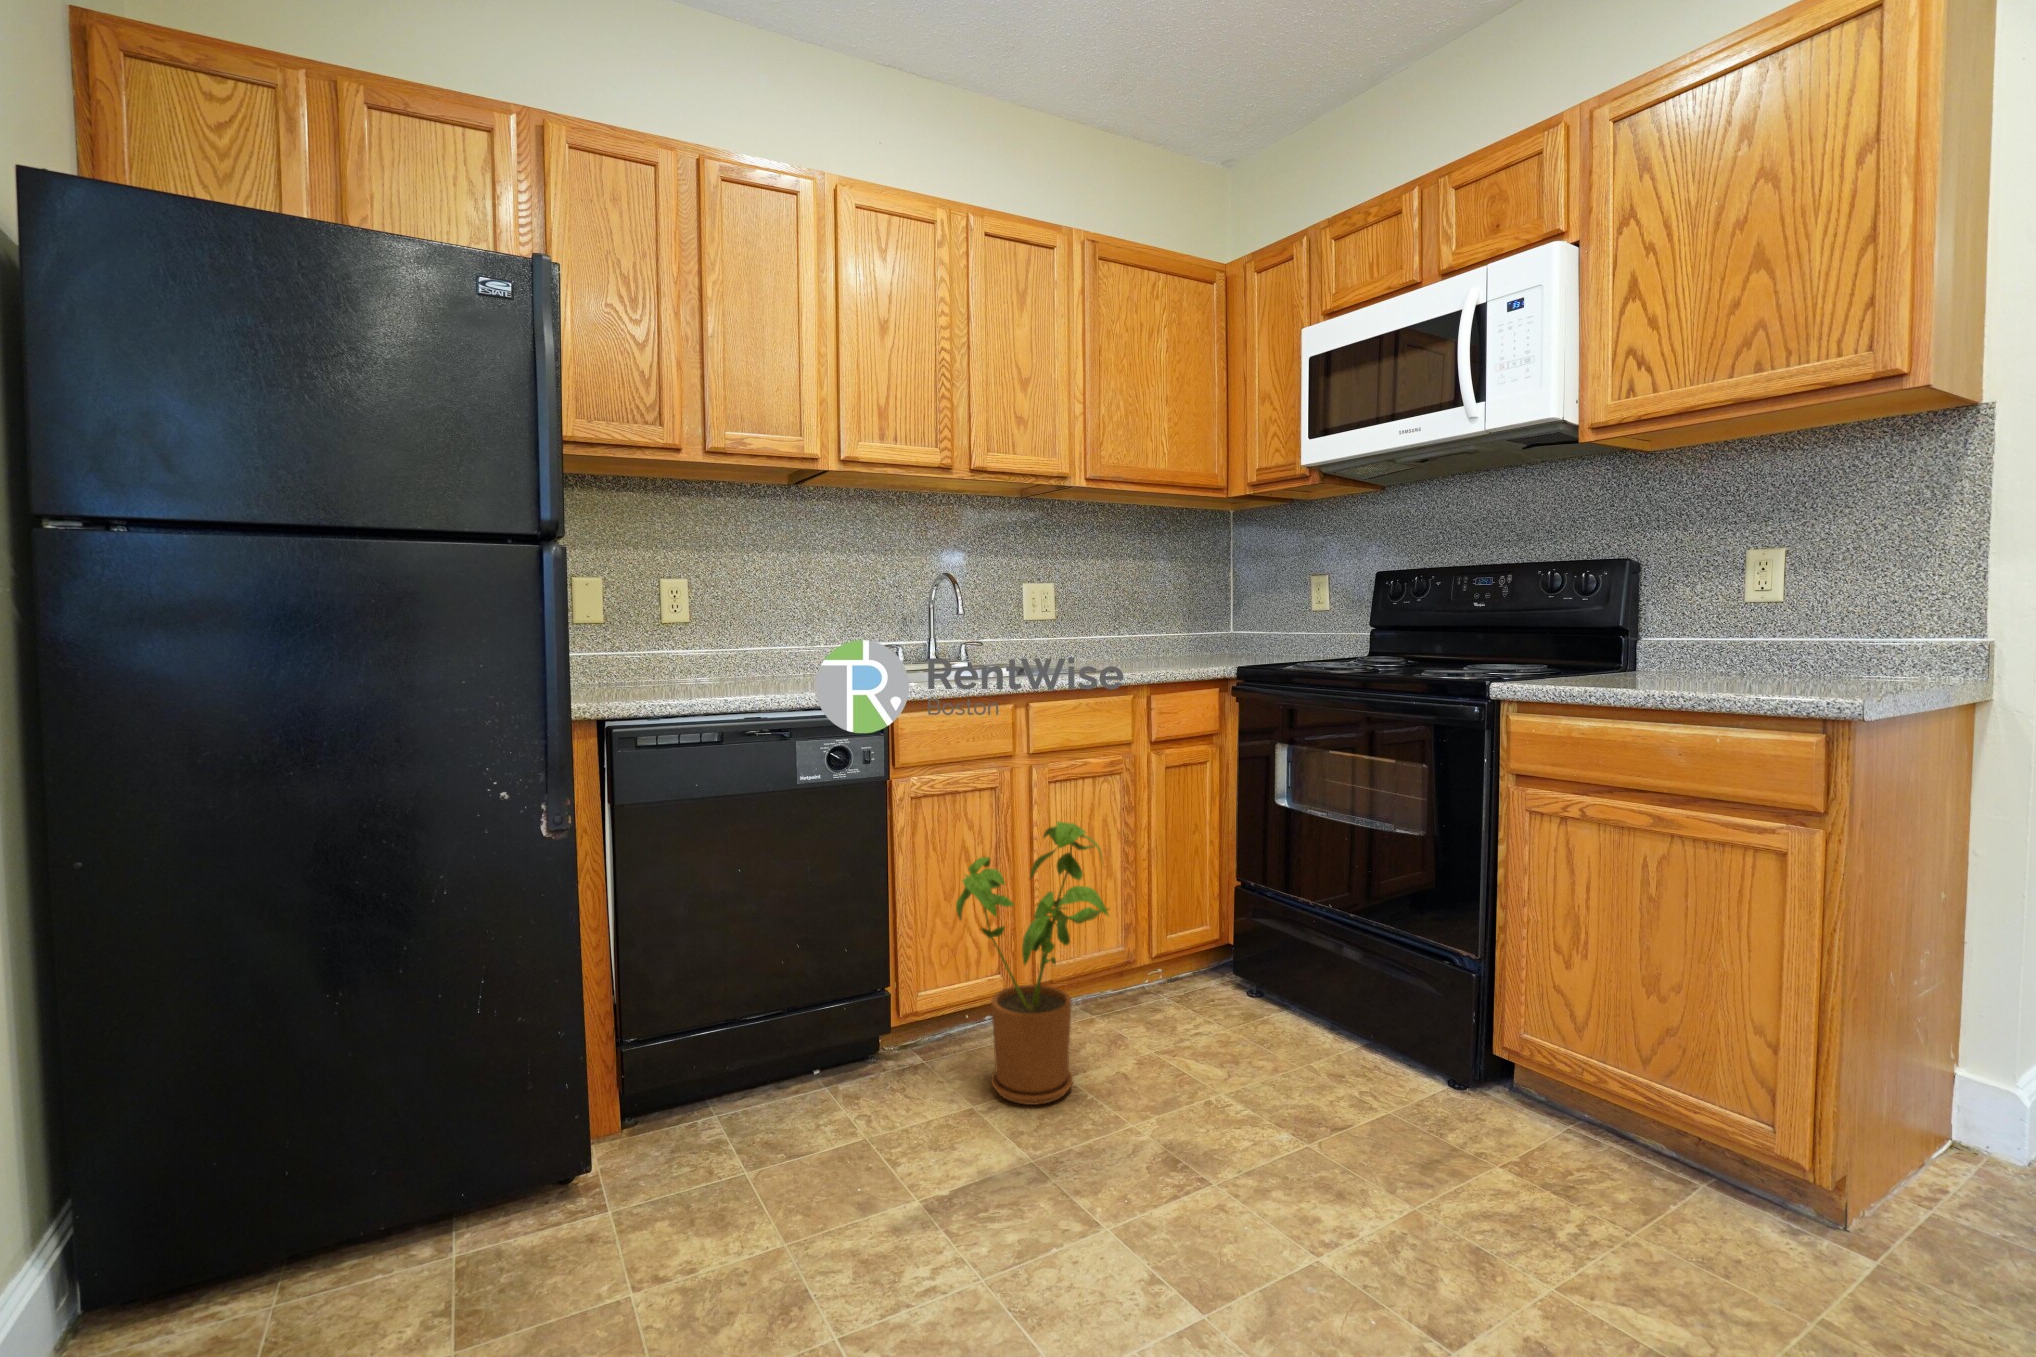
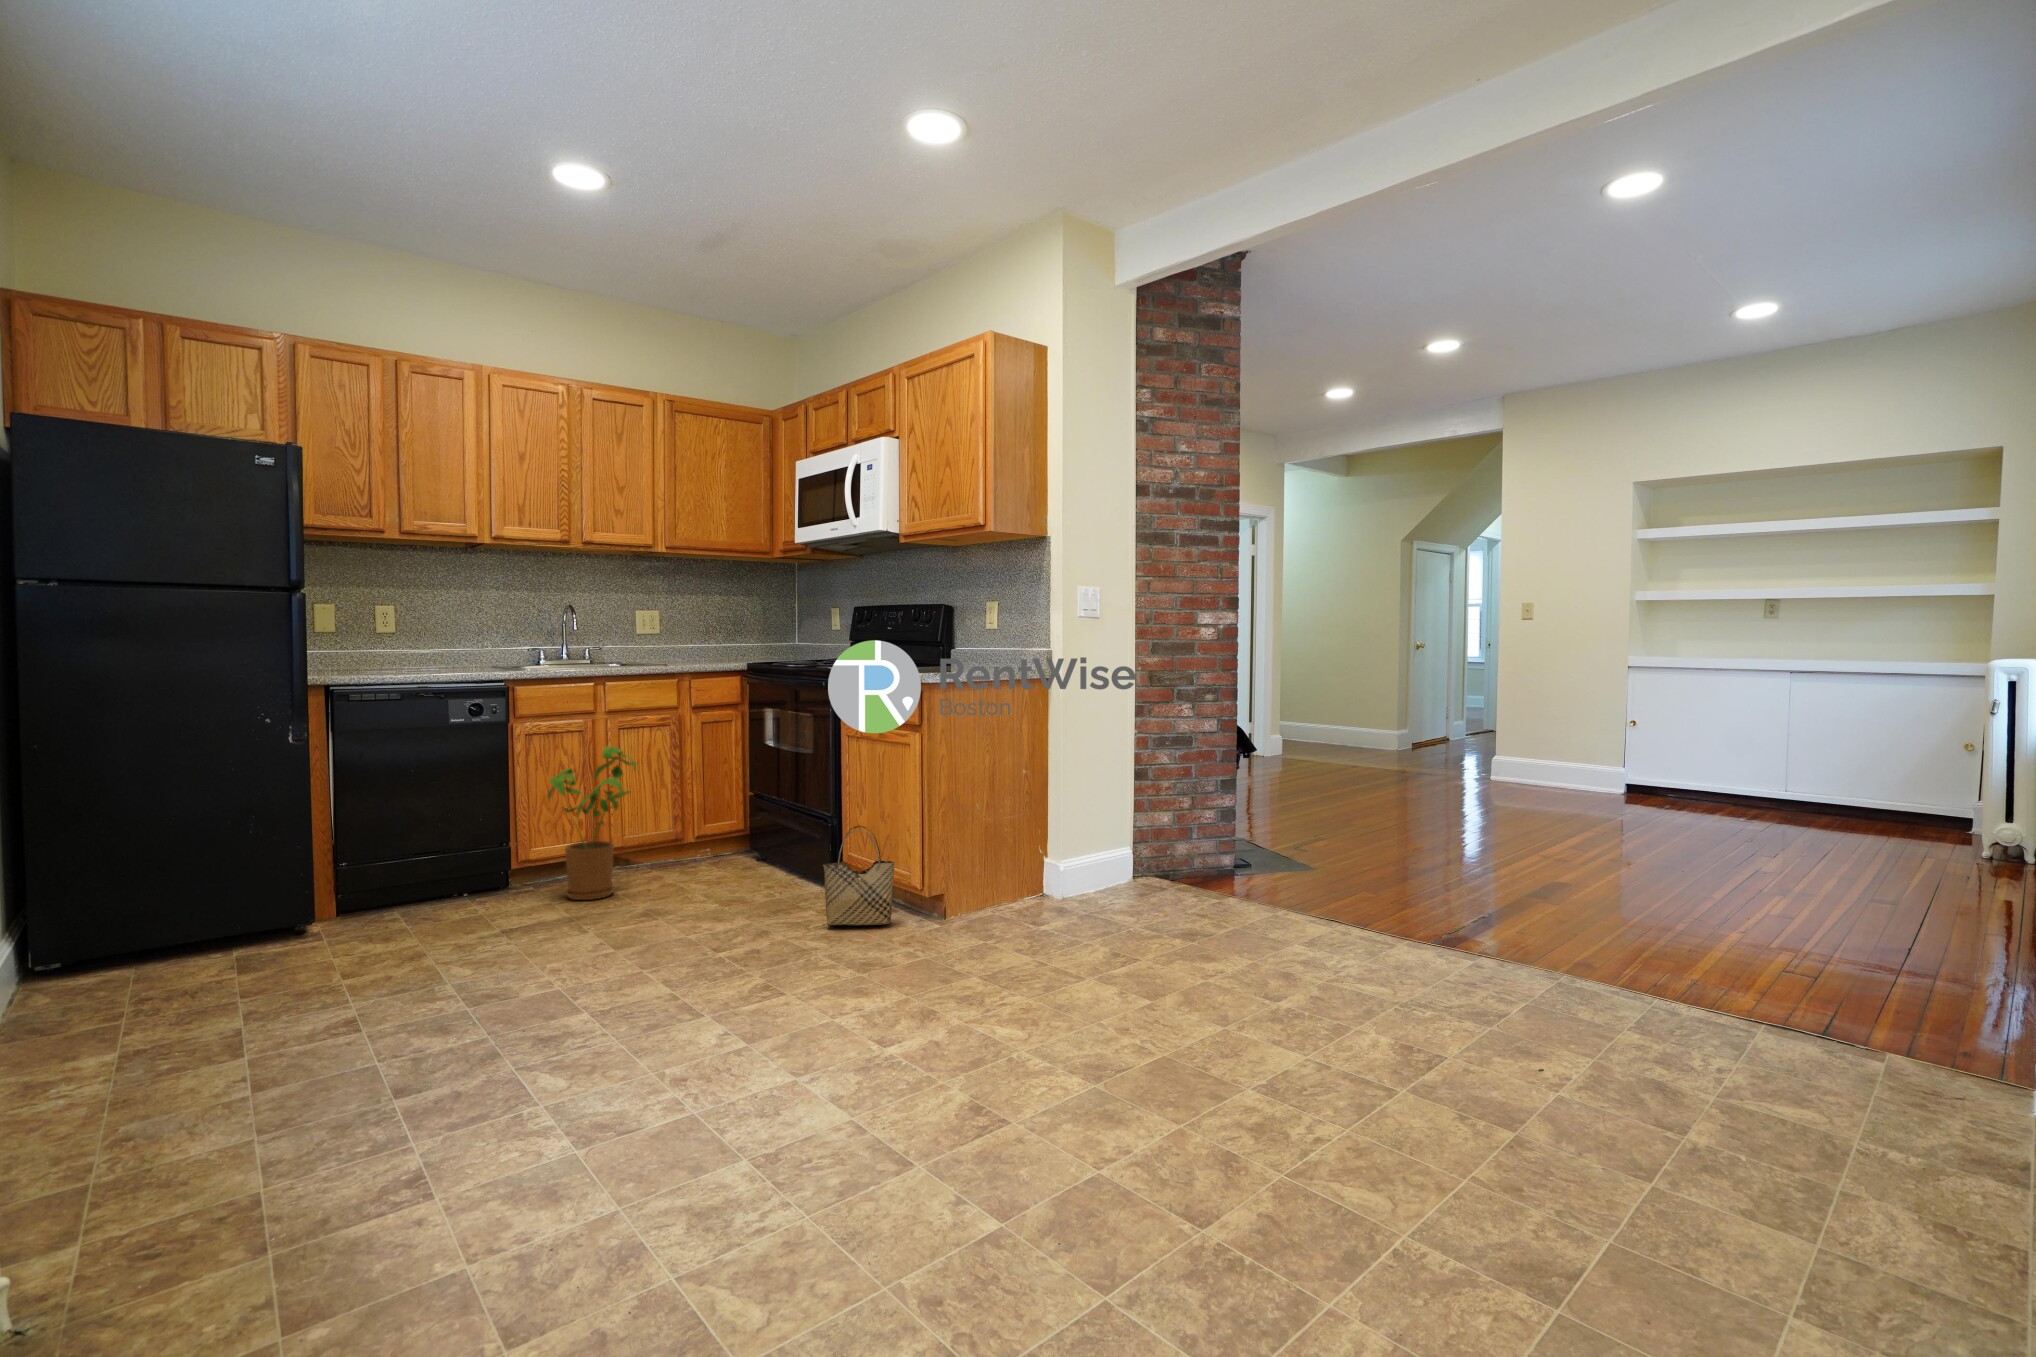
woven basket: none [1630,1037,1808,1287] -> present [823,826,895,926]

